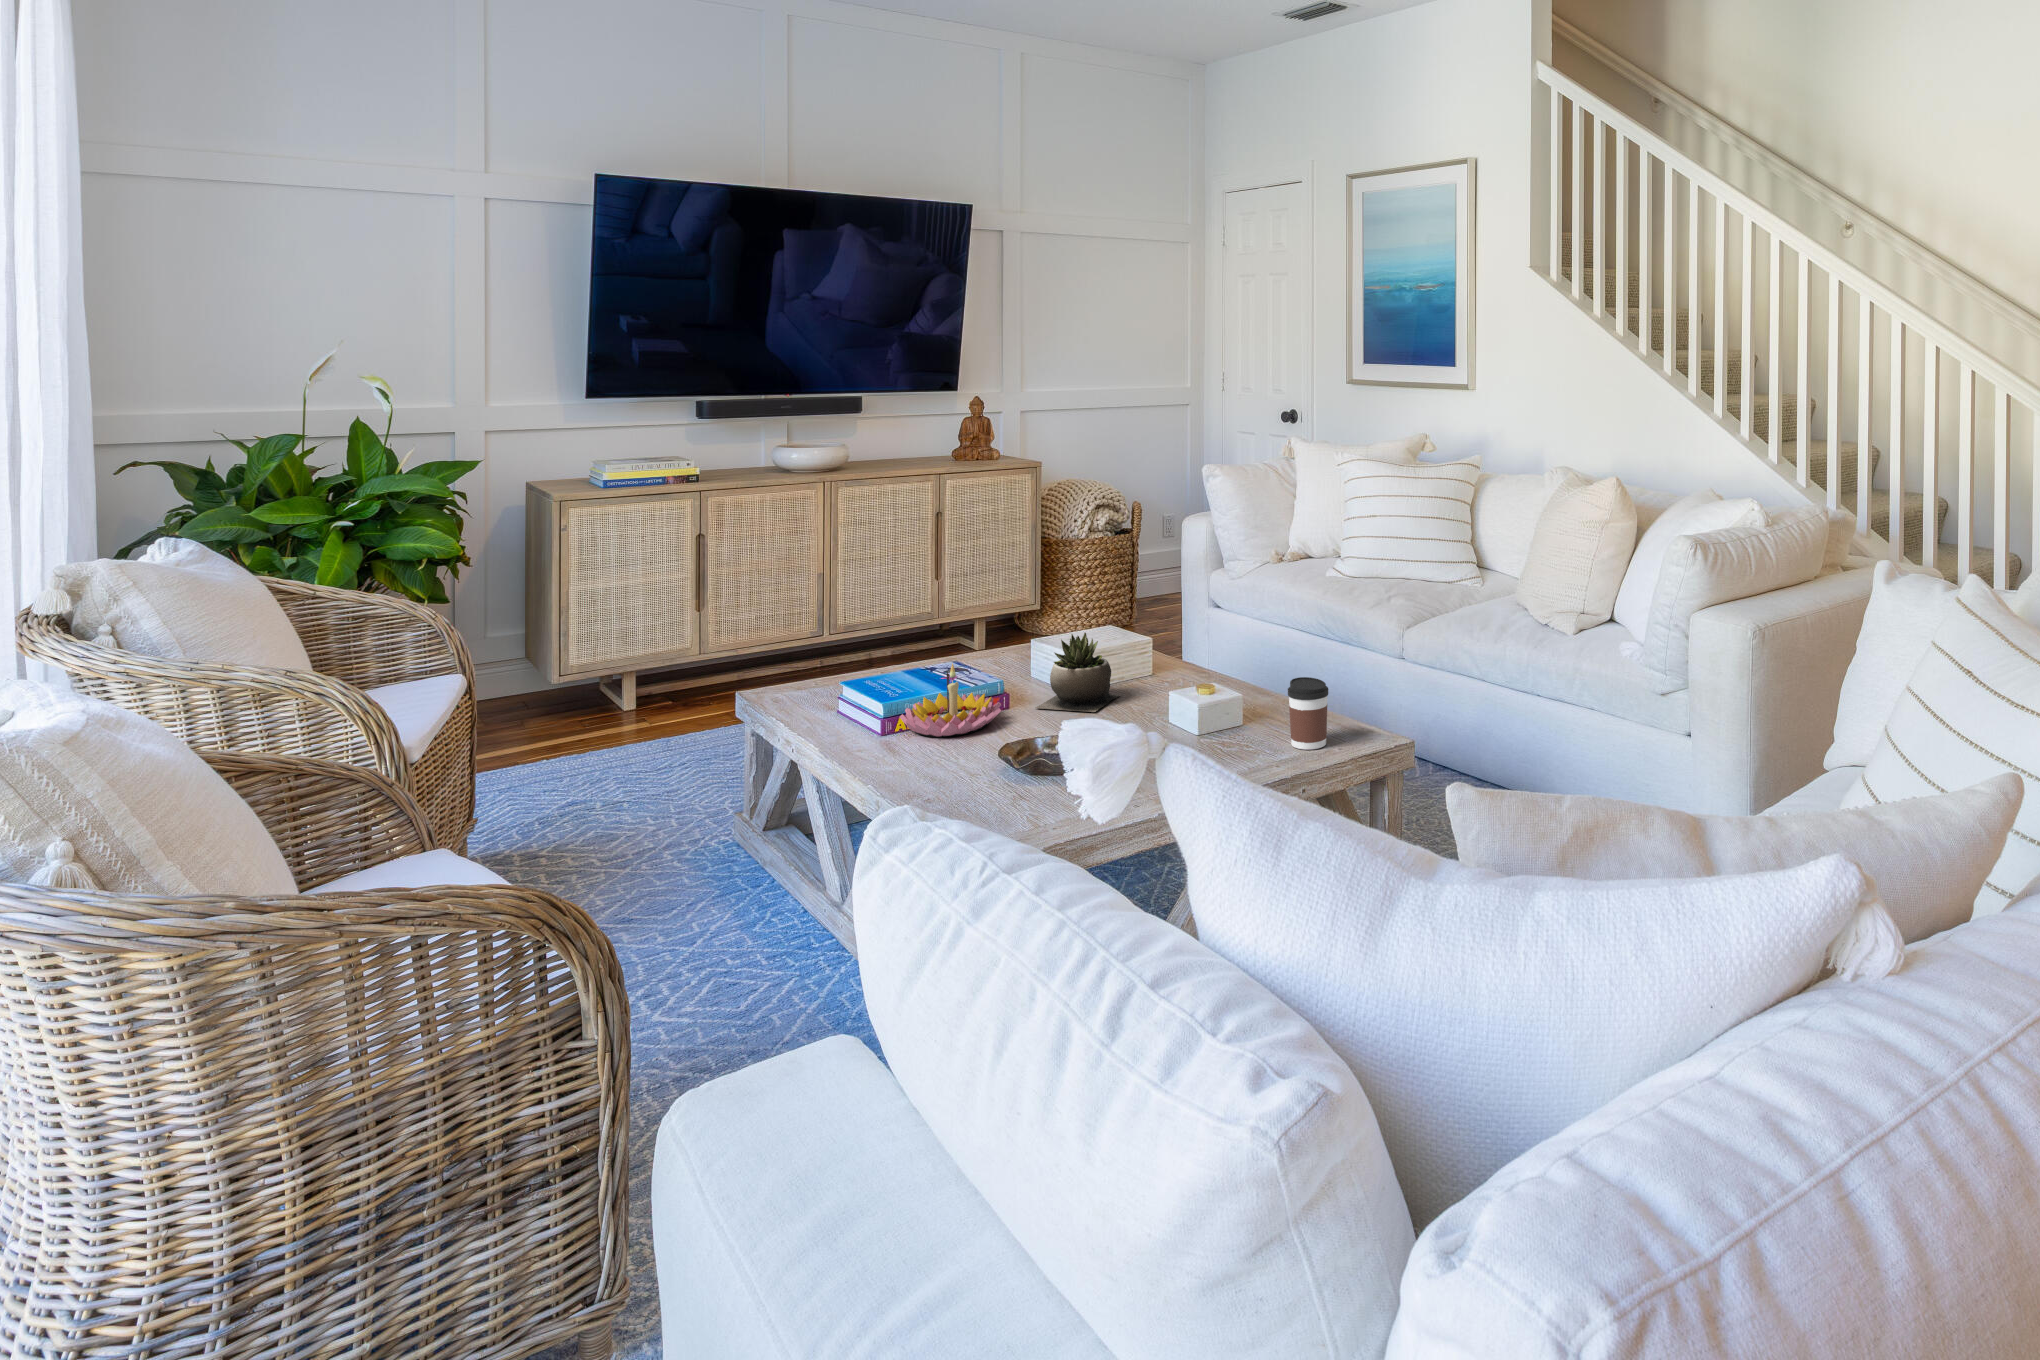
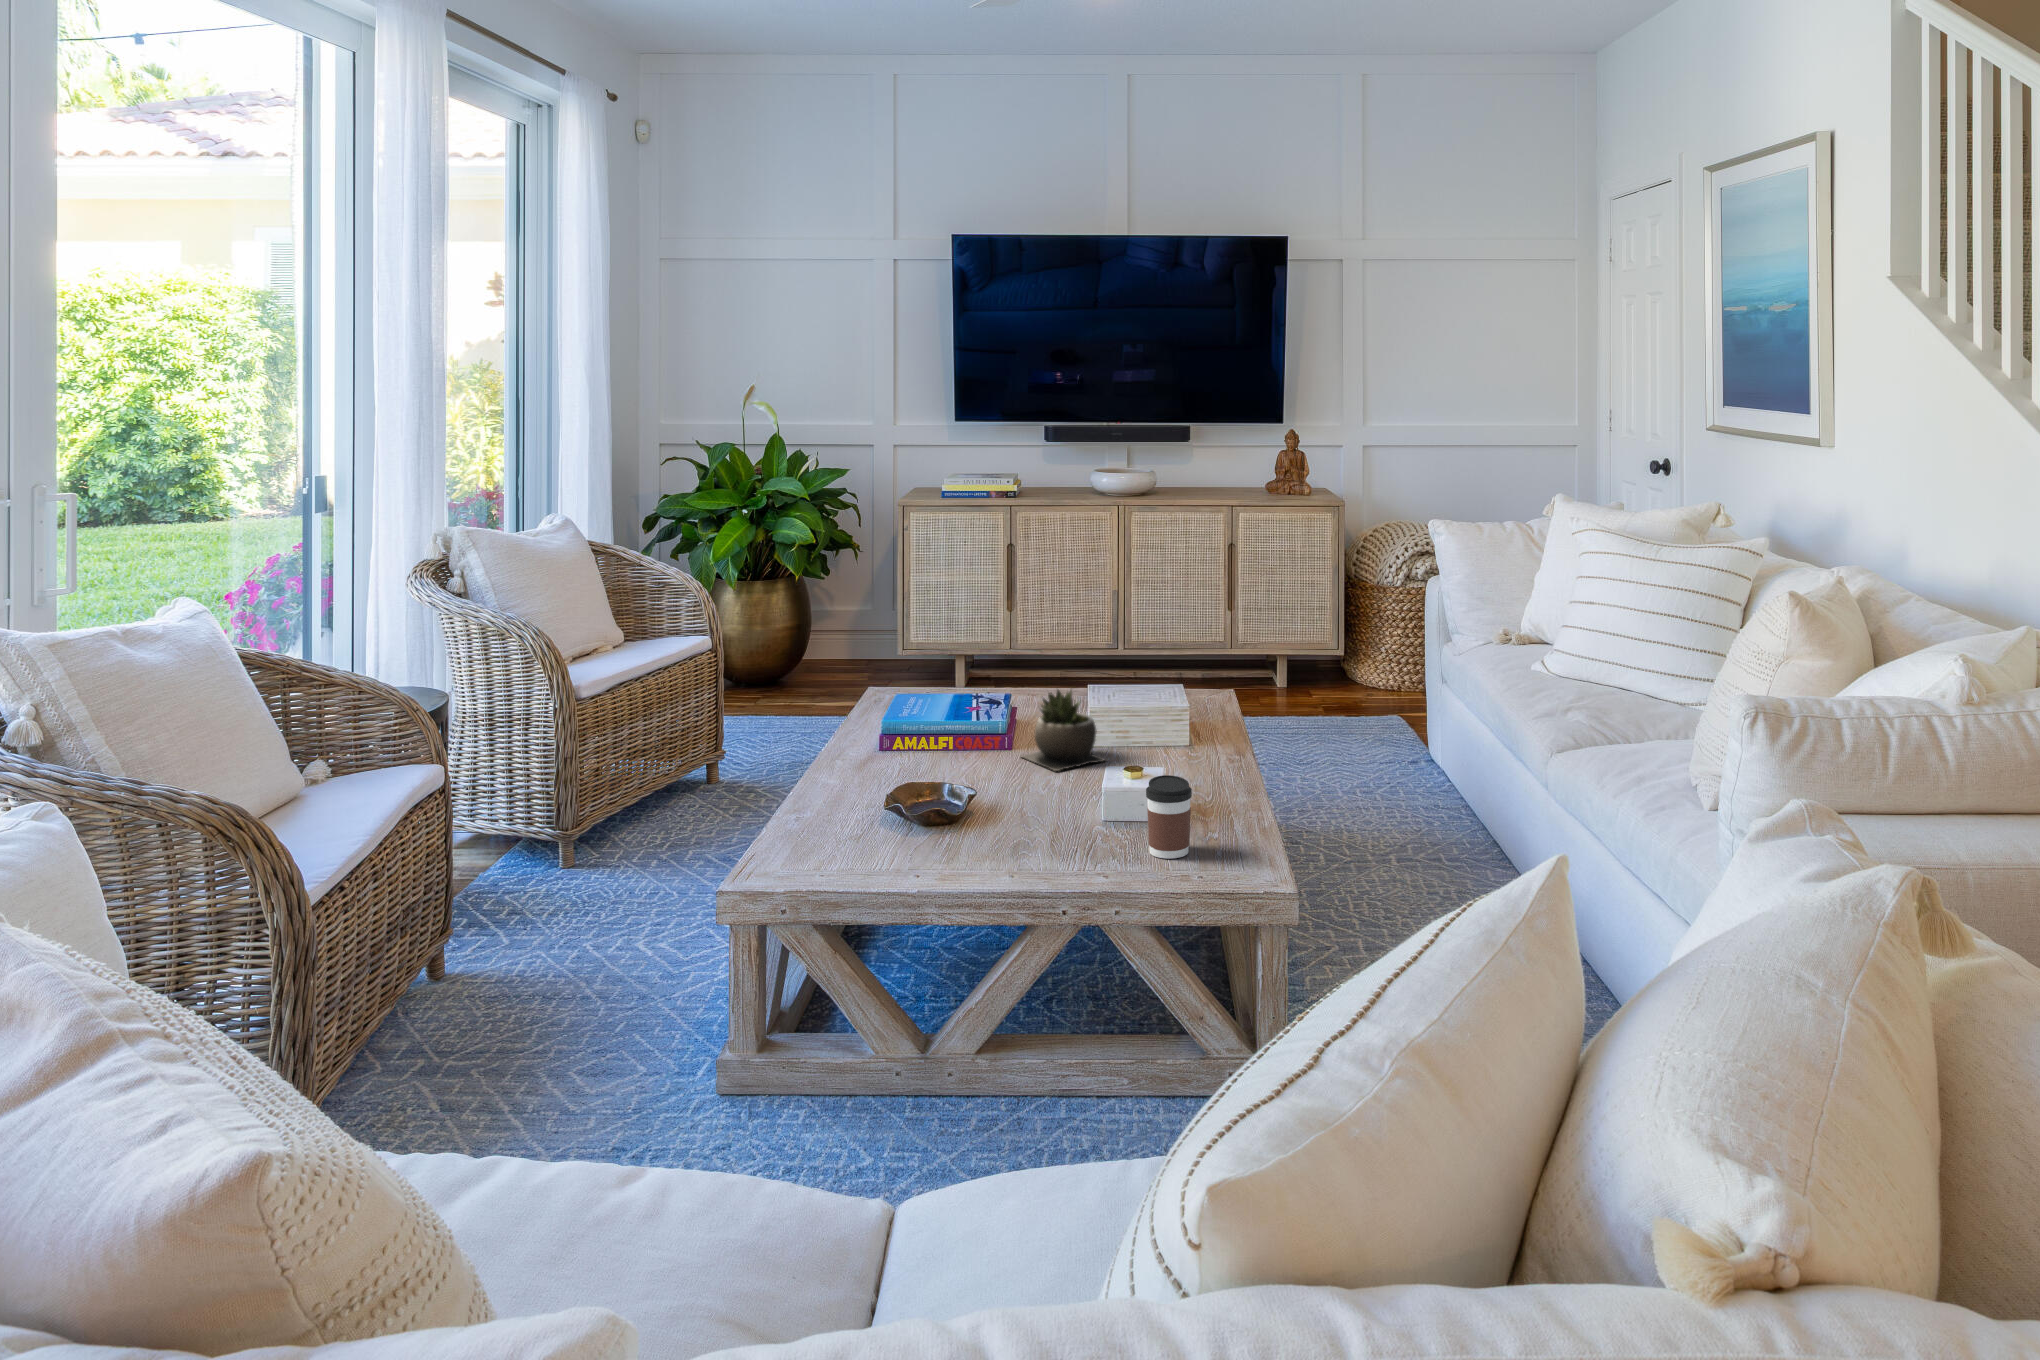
candle holder: present [900,663,1001,737] -> none [887,695,982,766]

